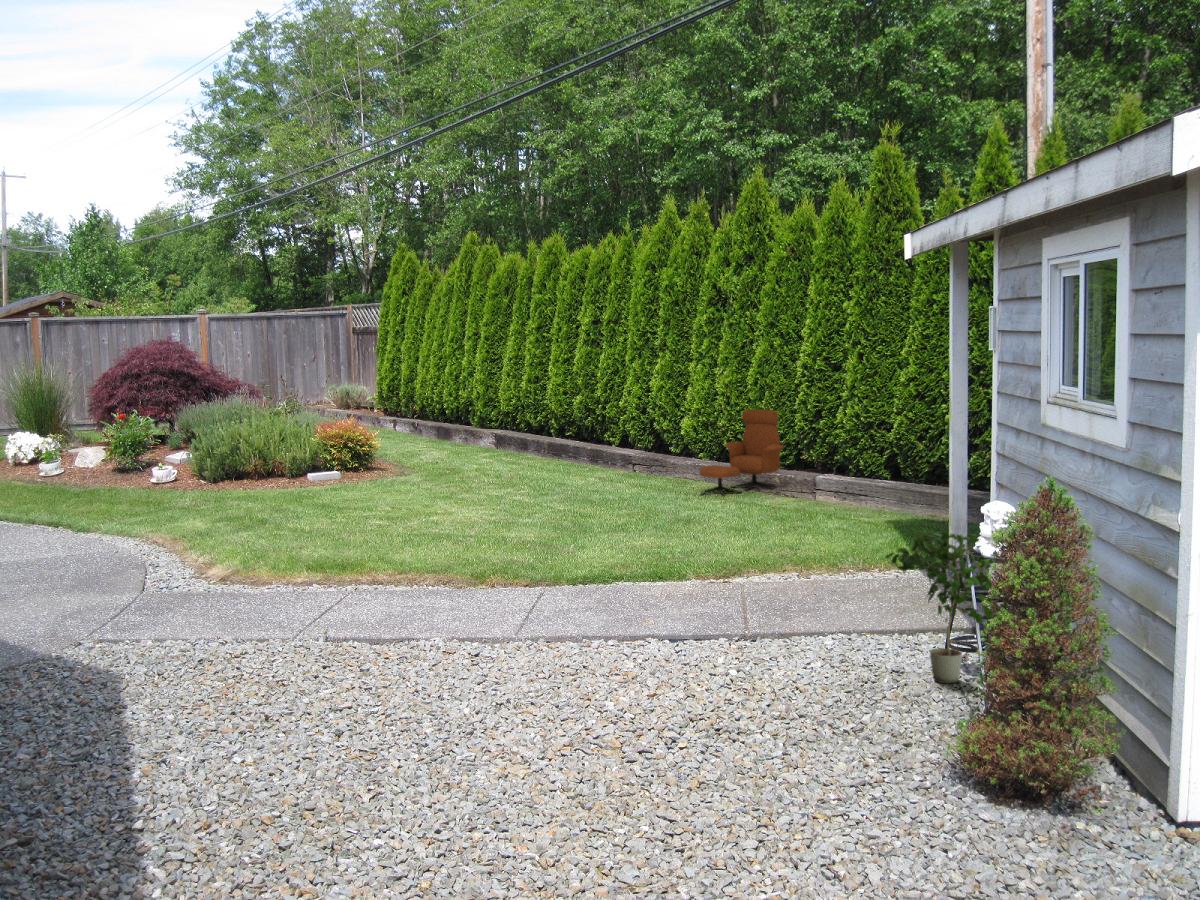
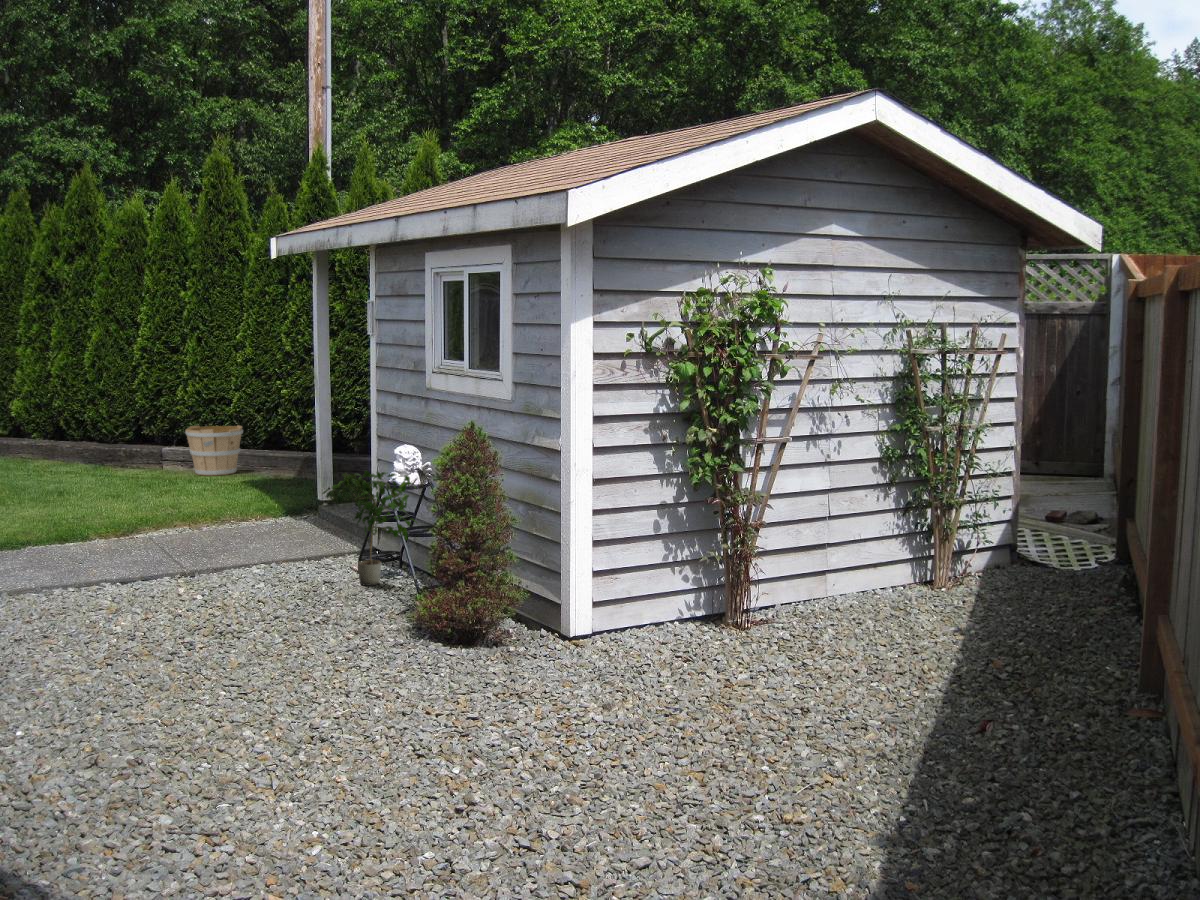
lounge chair: present [700,409,784,496] -> none [44,389,126,470]
wooden bucket: none [834,453,898,511] -> present [185,425,243,476]

